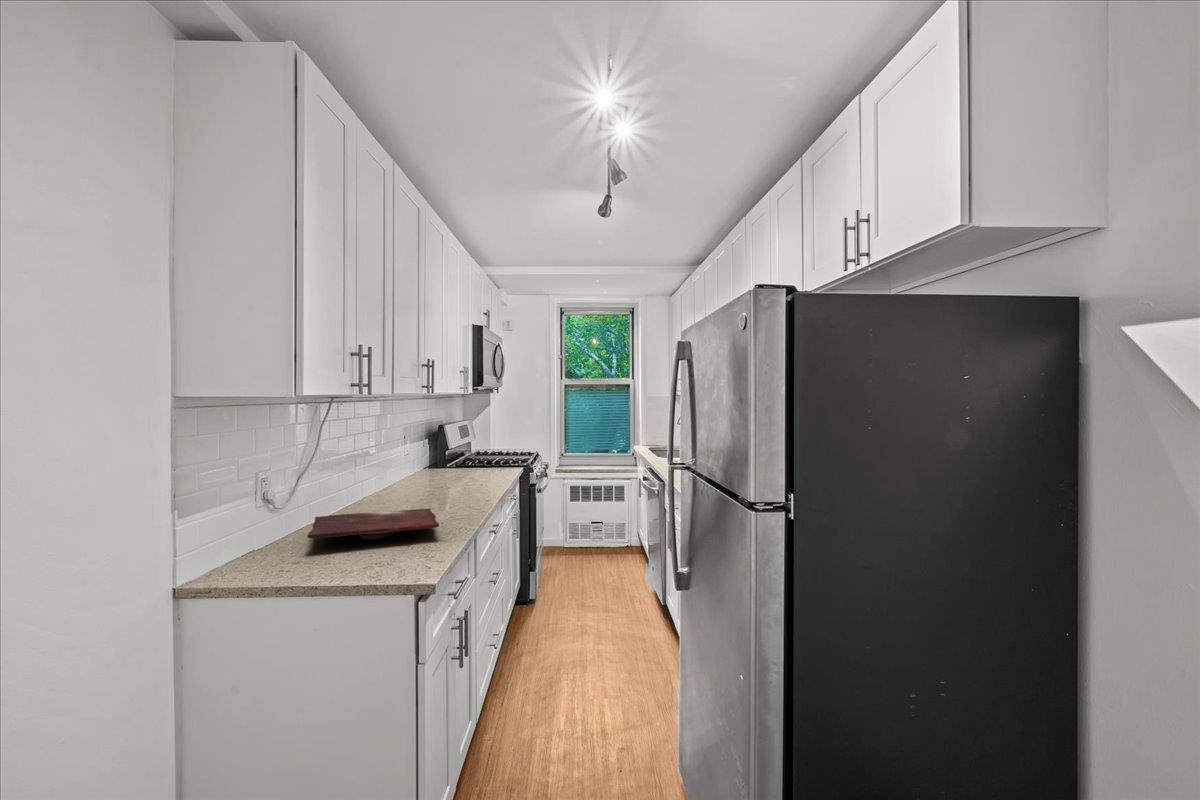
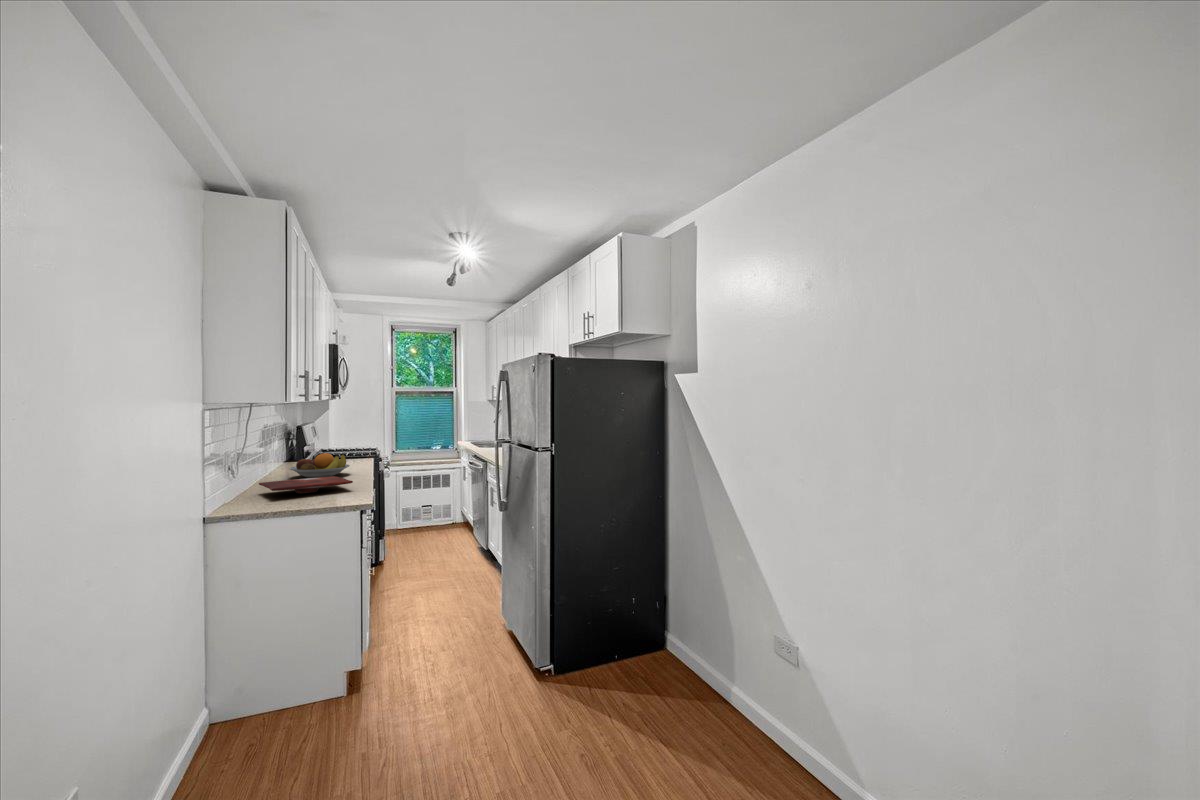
fruit bowl: none [389,468,469,503] -> present [289,453,350,478]

